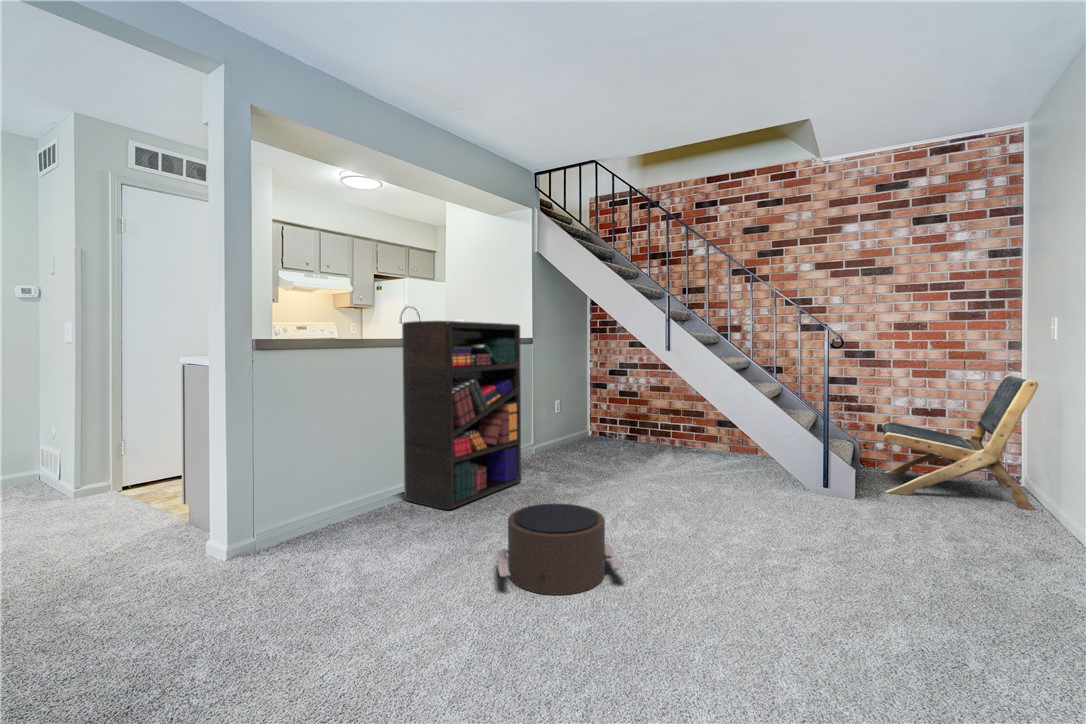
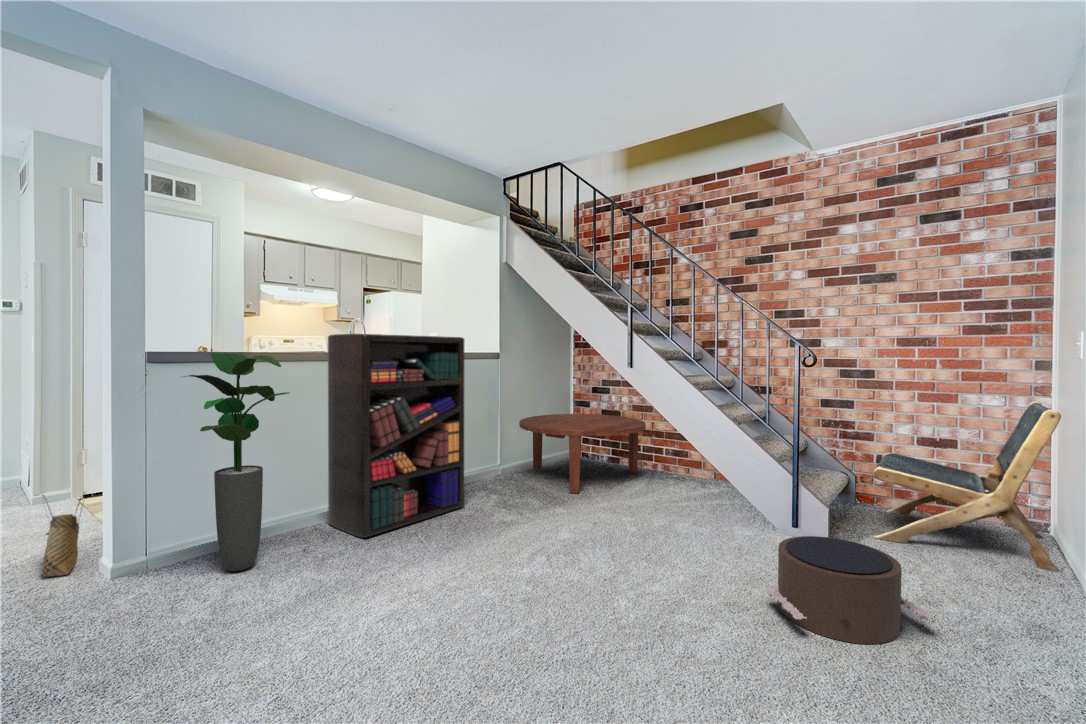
potted plant: none [304,338,396,540] -> present [184,353,289,571]
coffee table: none [552,397,669,467] -> present [519,414,646,493]
woven basket: none [158,473,198,552] -> present [42,495,81,576]
pouf: present [497,503,624,595] -> present [765,536,934,644]

